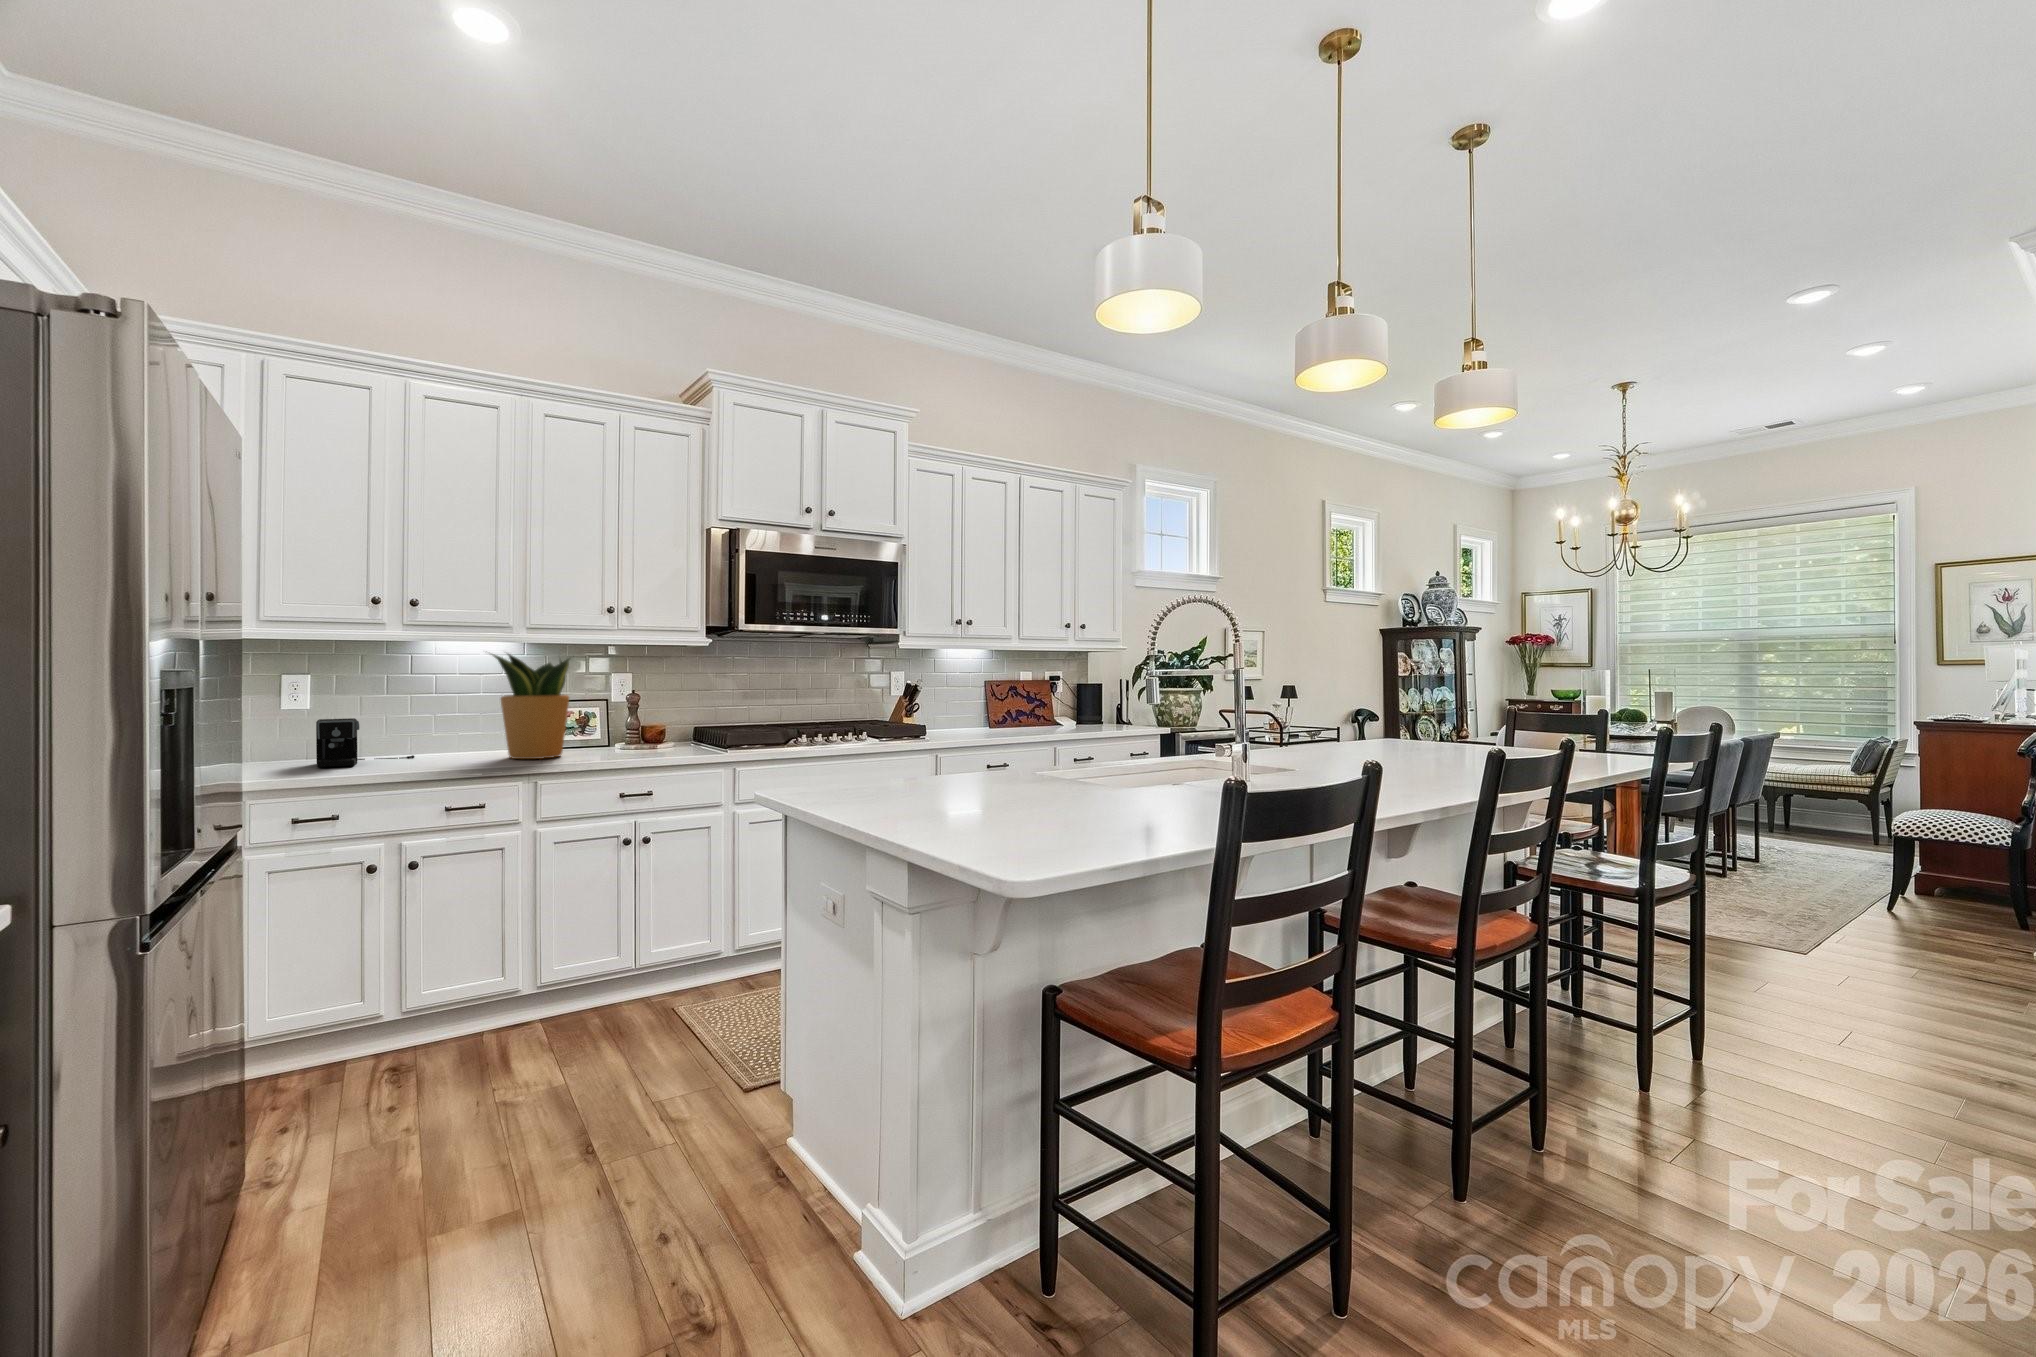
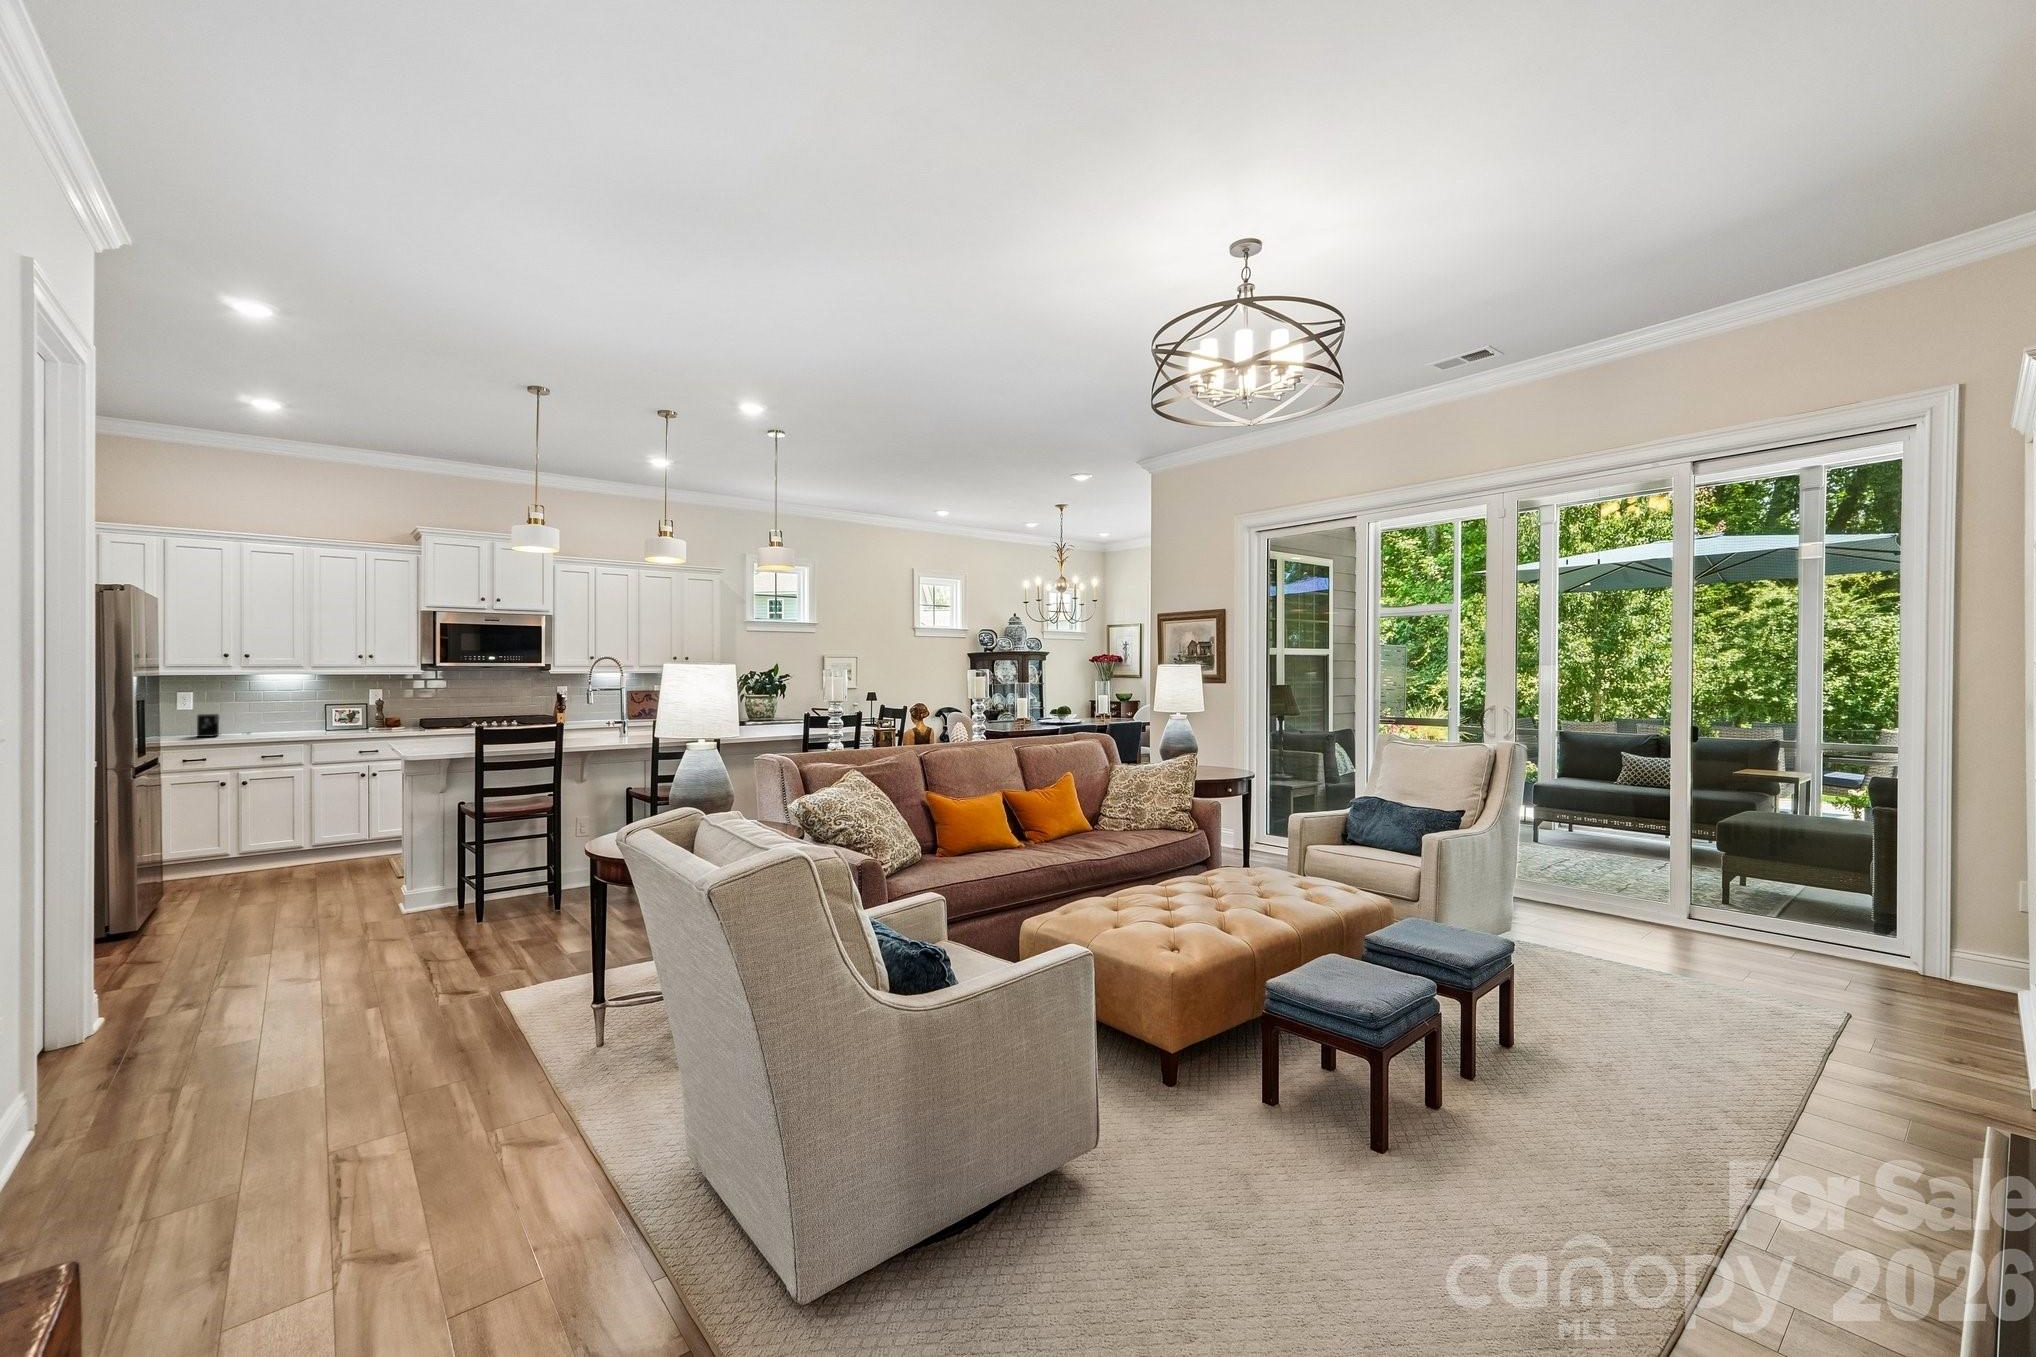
potted plant: present [492,654,570,759] -> none [288,679,336,734]

